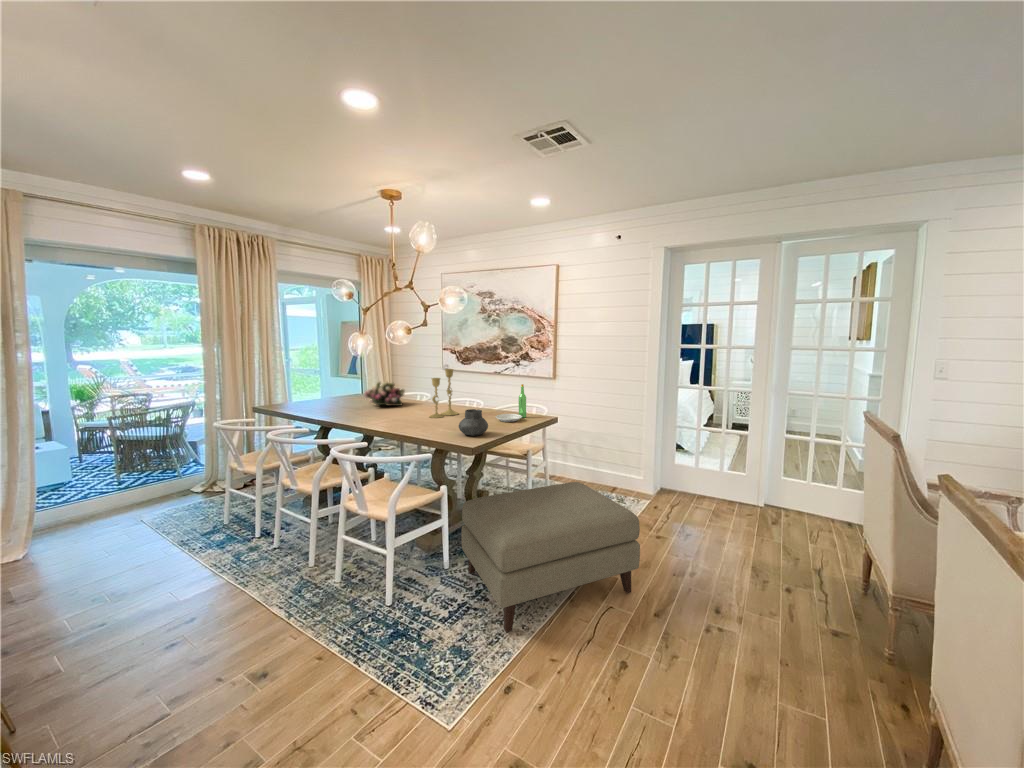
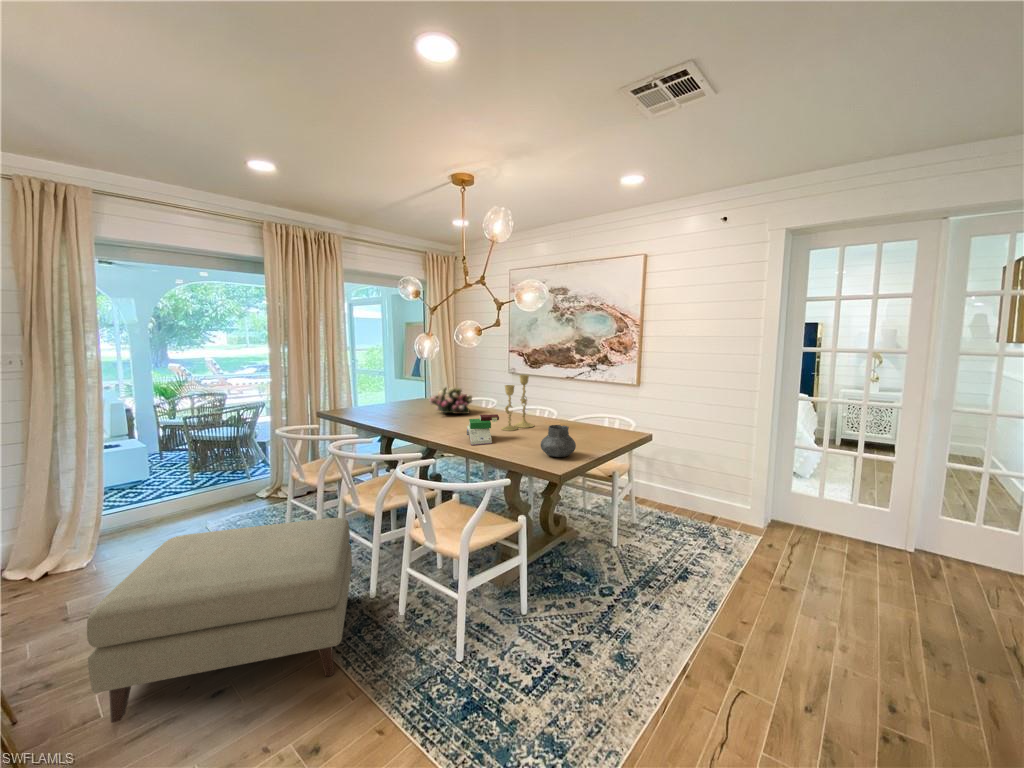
plate: present [496,384,526,422] -> none [579,394,615,439]
book: none [396,403,425,430] -> present [467,414,499,445]
ottoman: present [461,482,640,632] -> present [87,518,352,723]

